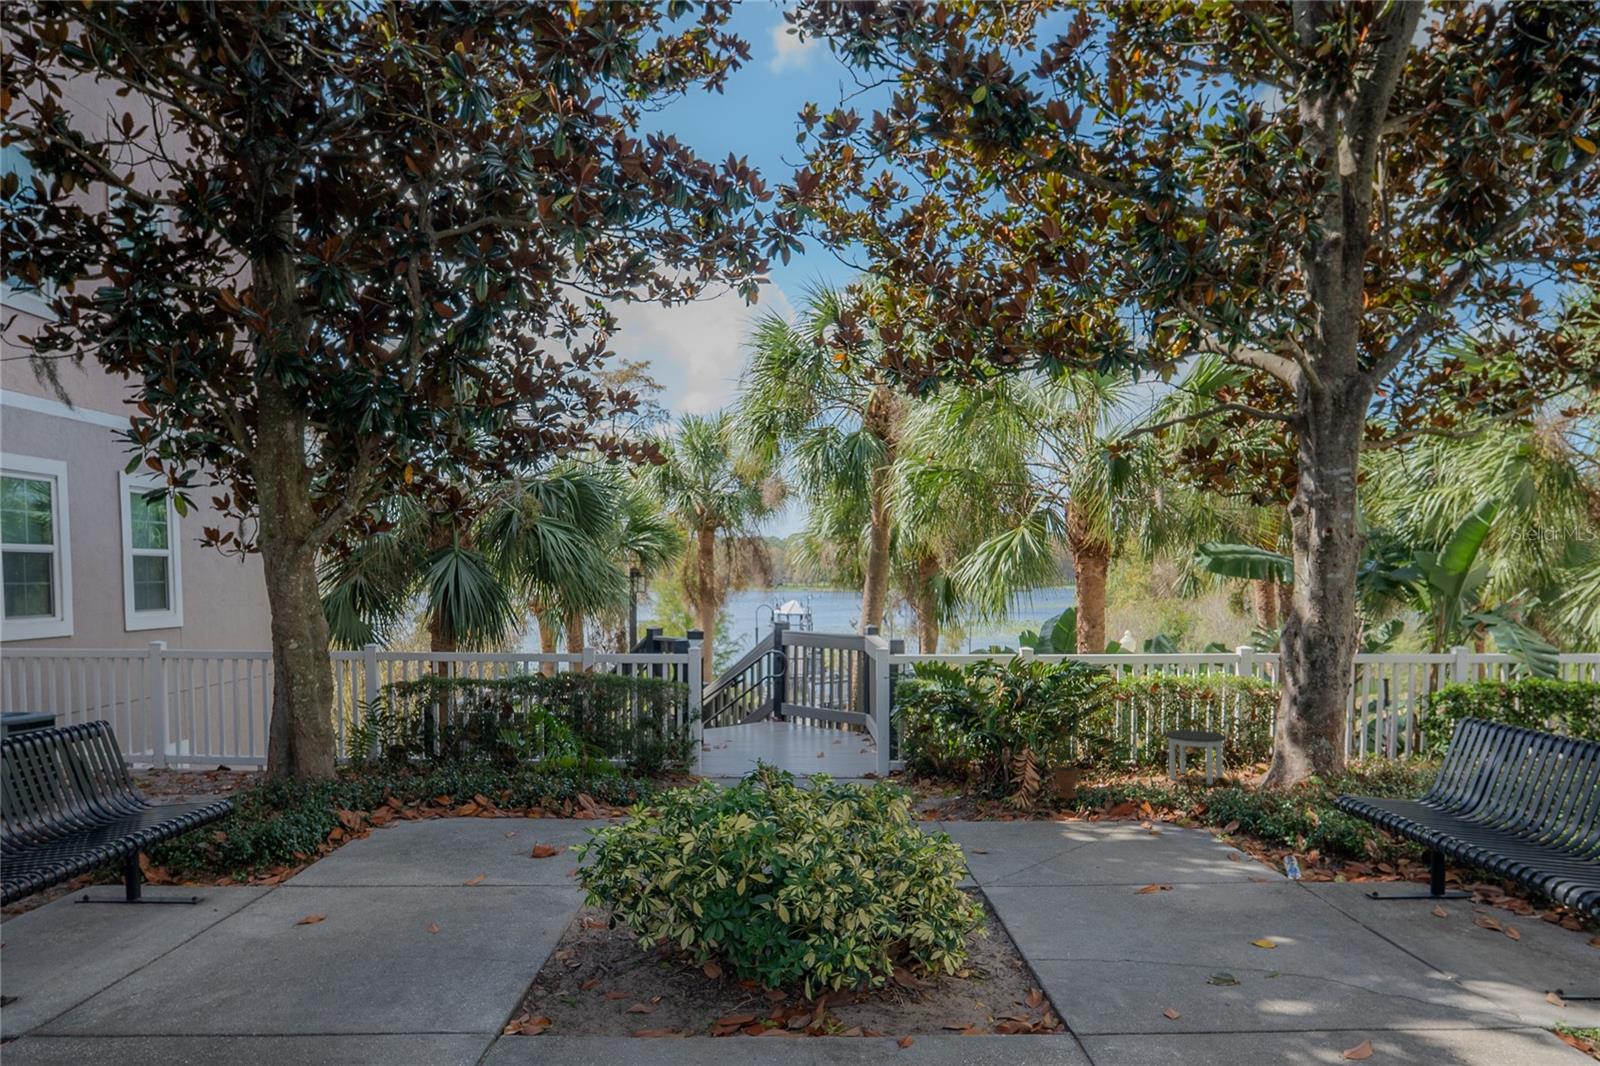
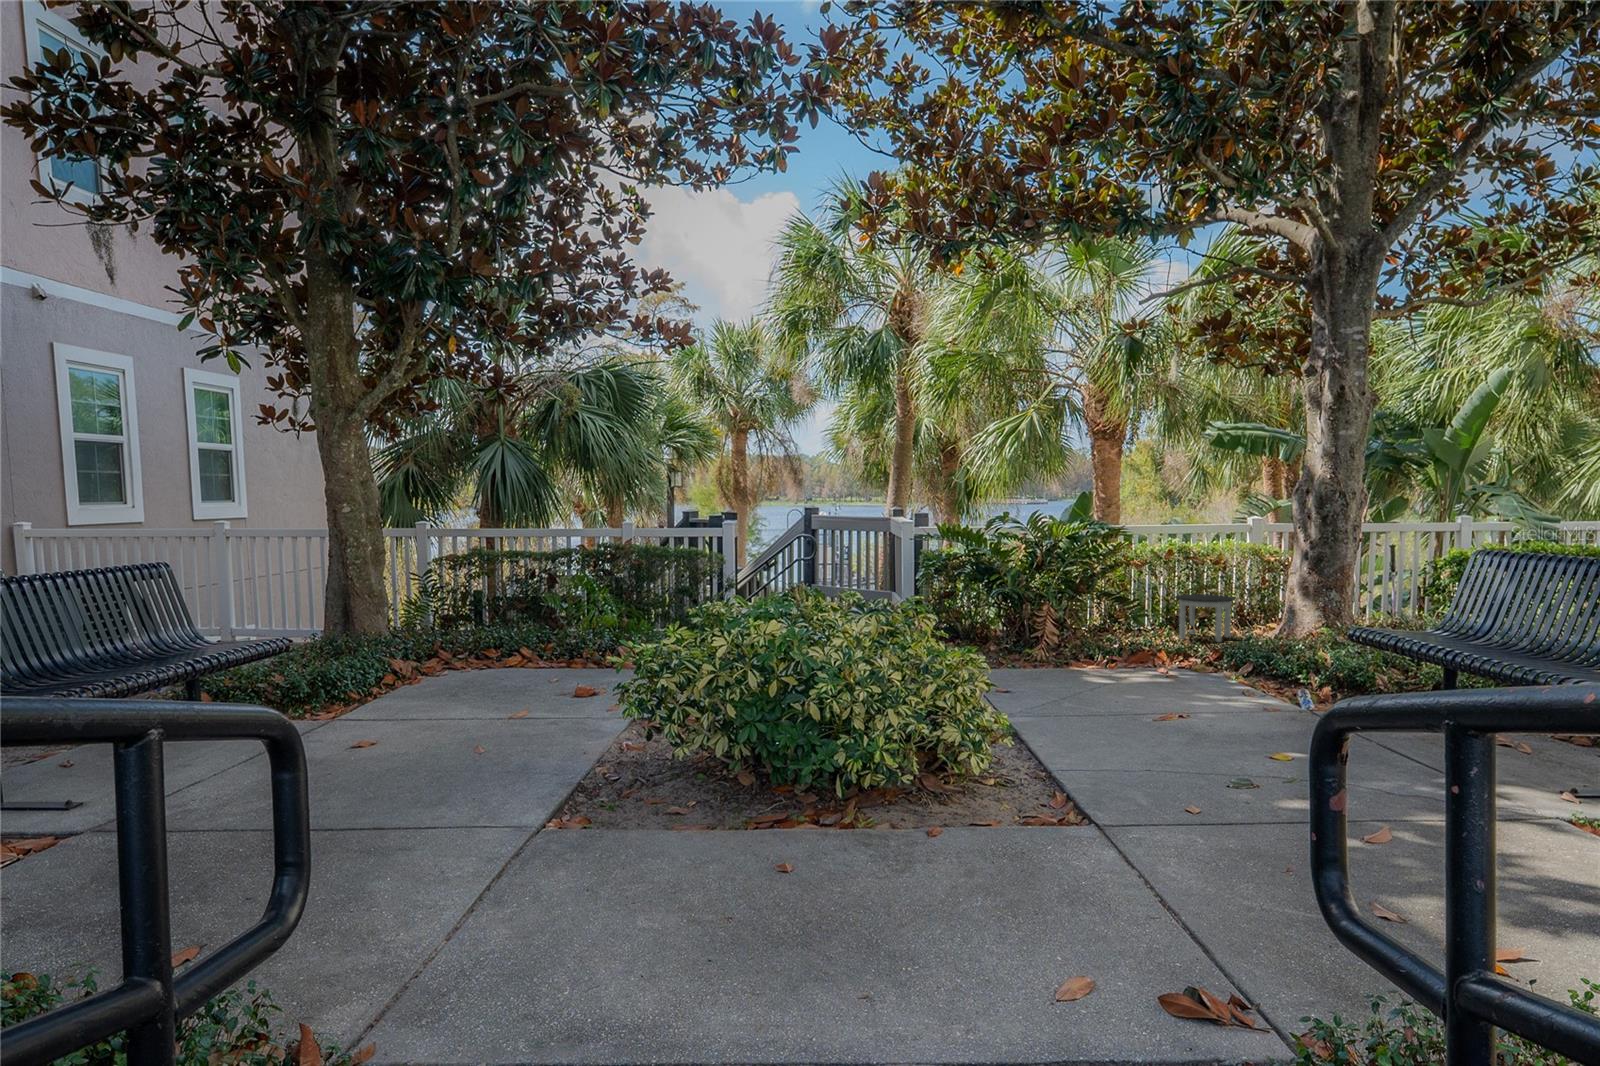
potted plant: present [1052,733,1079,799] -> none [1065,586,1094,653]

